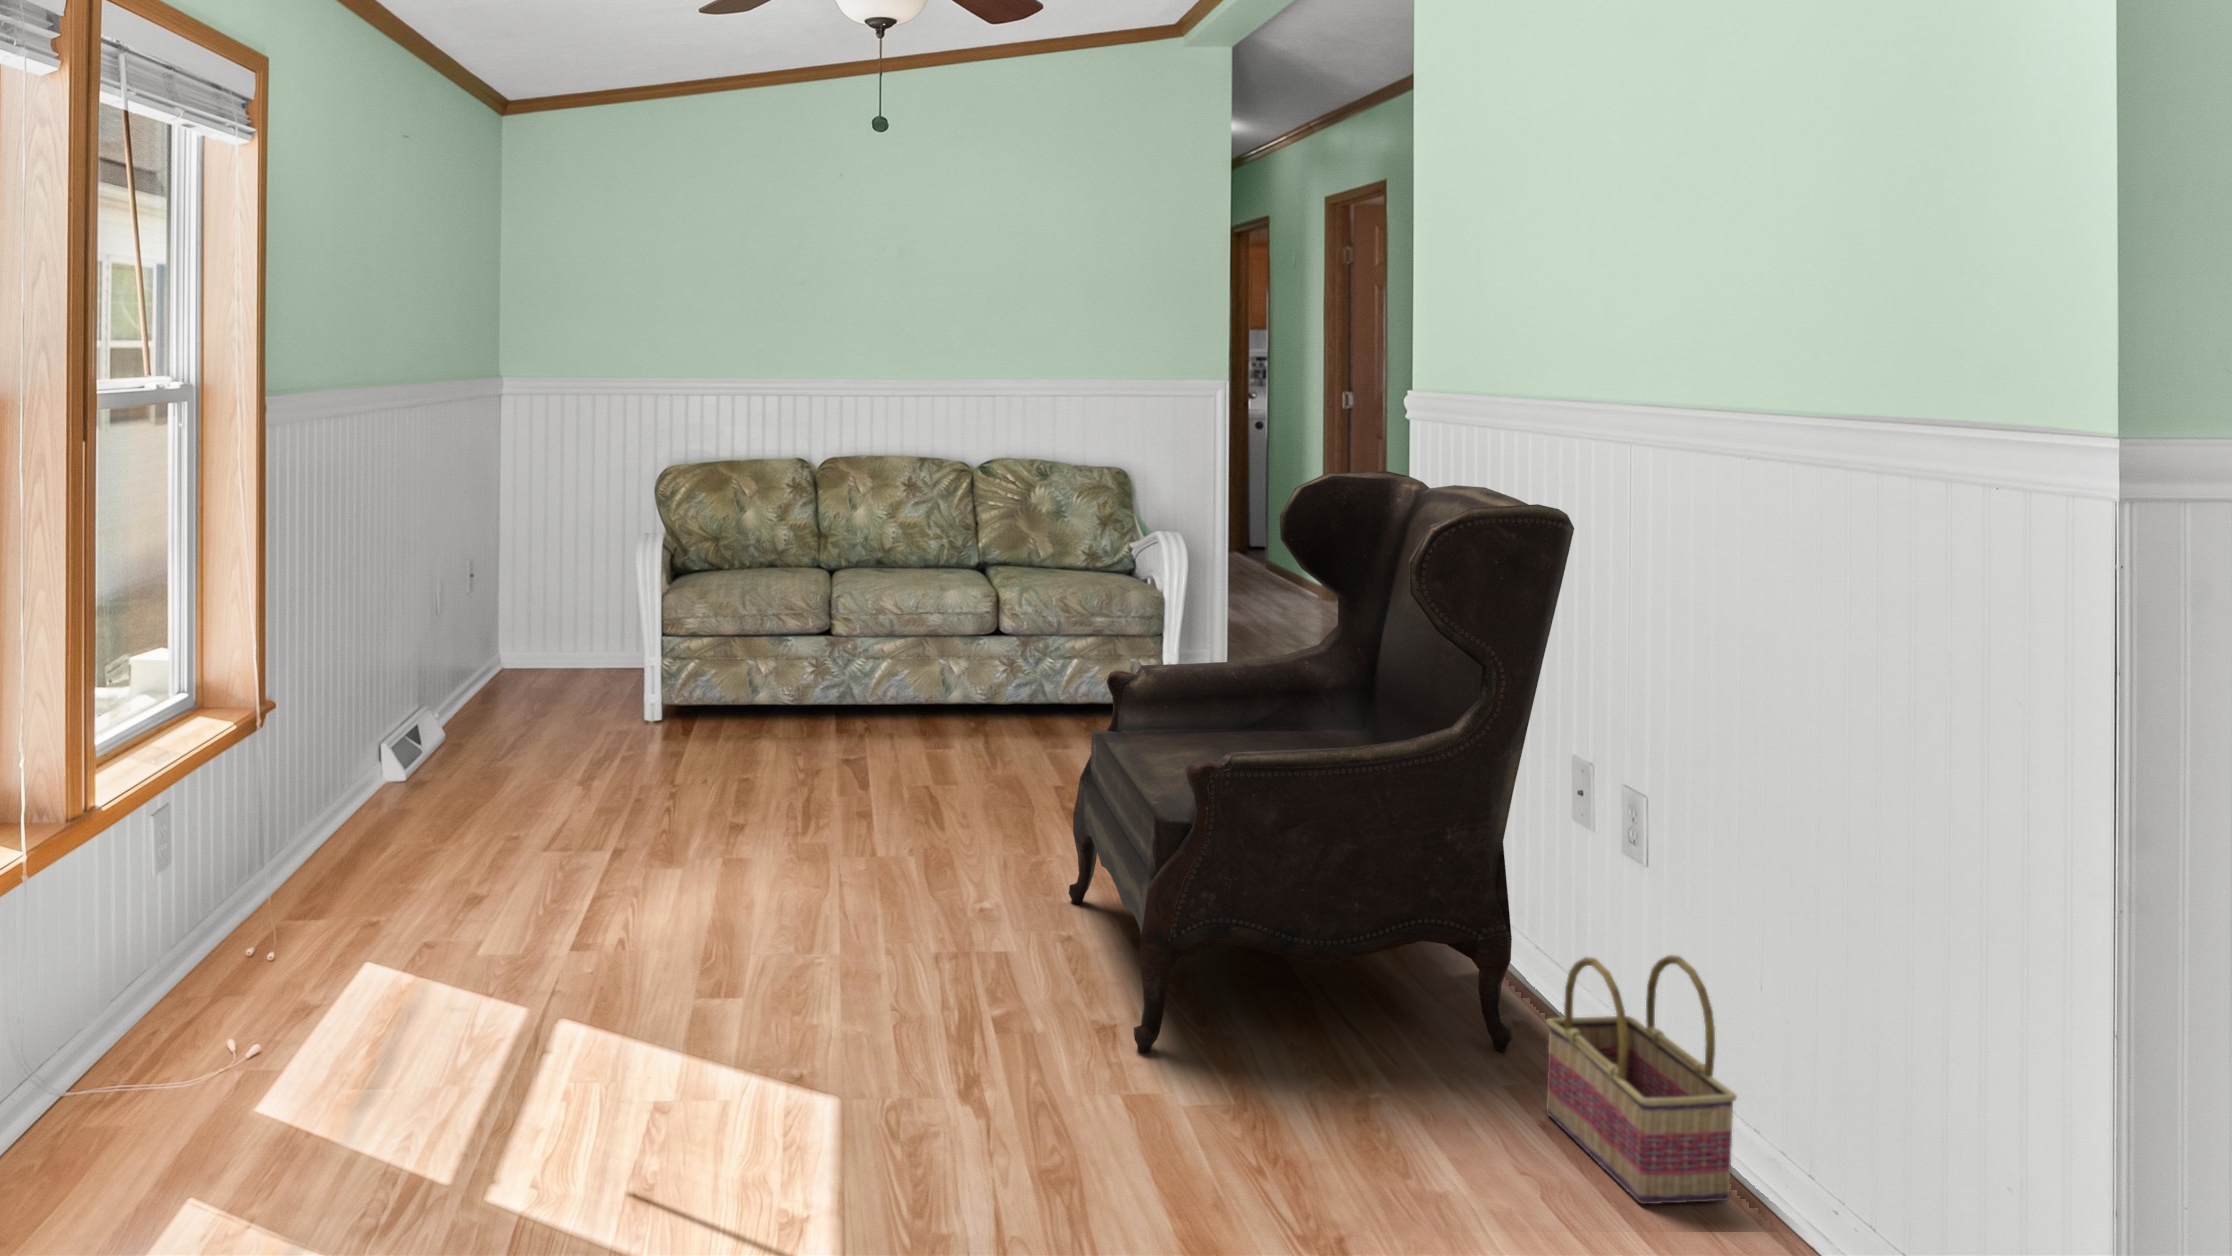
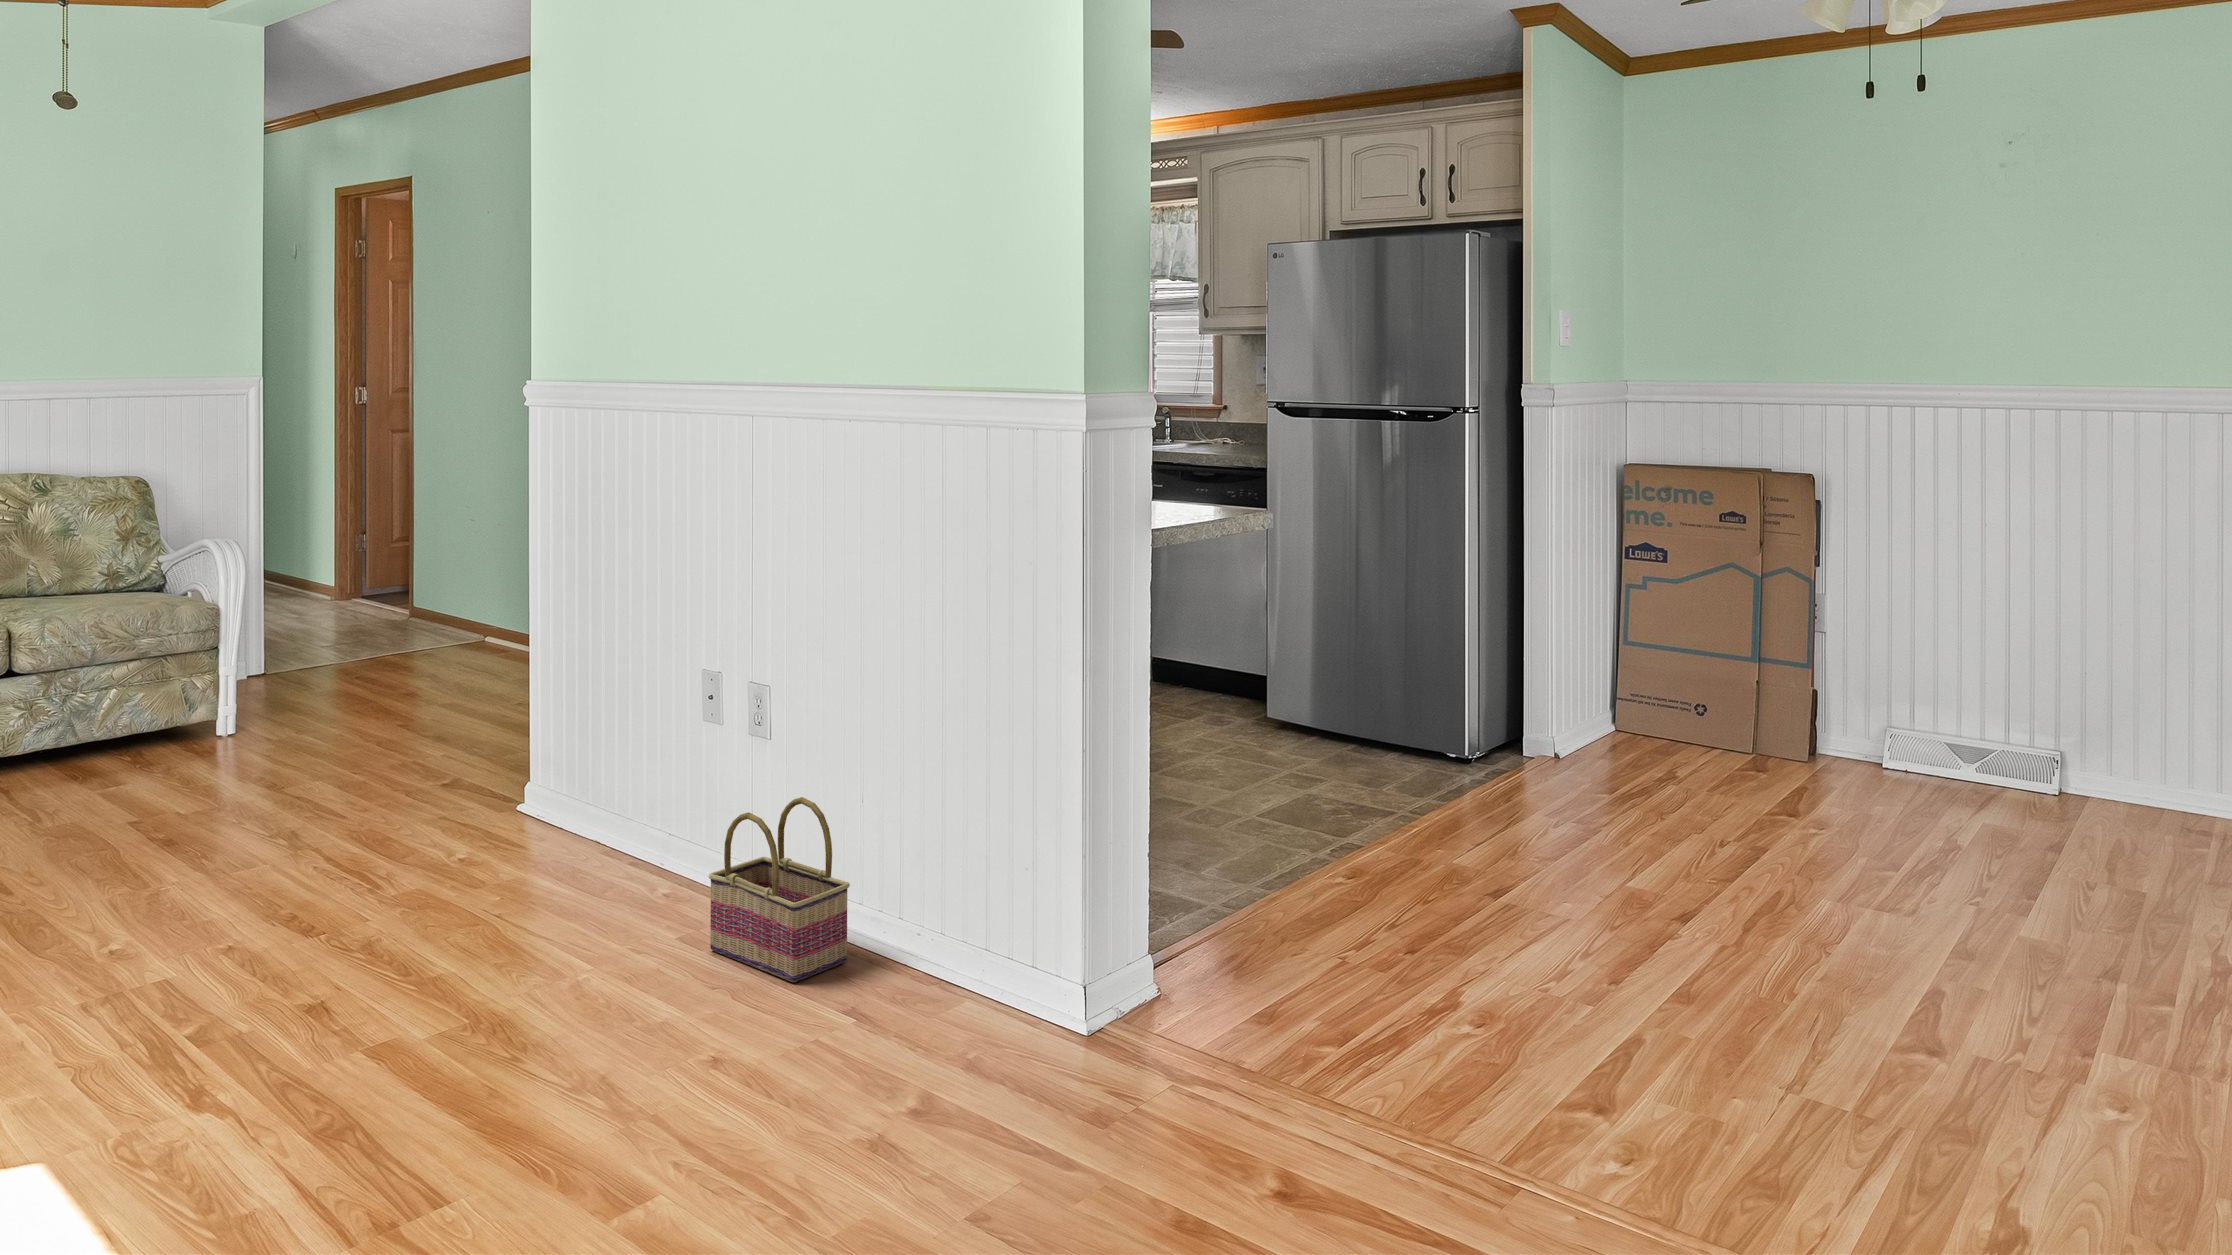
armchair: present [1069,471,1574,1052] -> none [208,453,702,1013]

